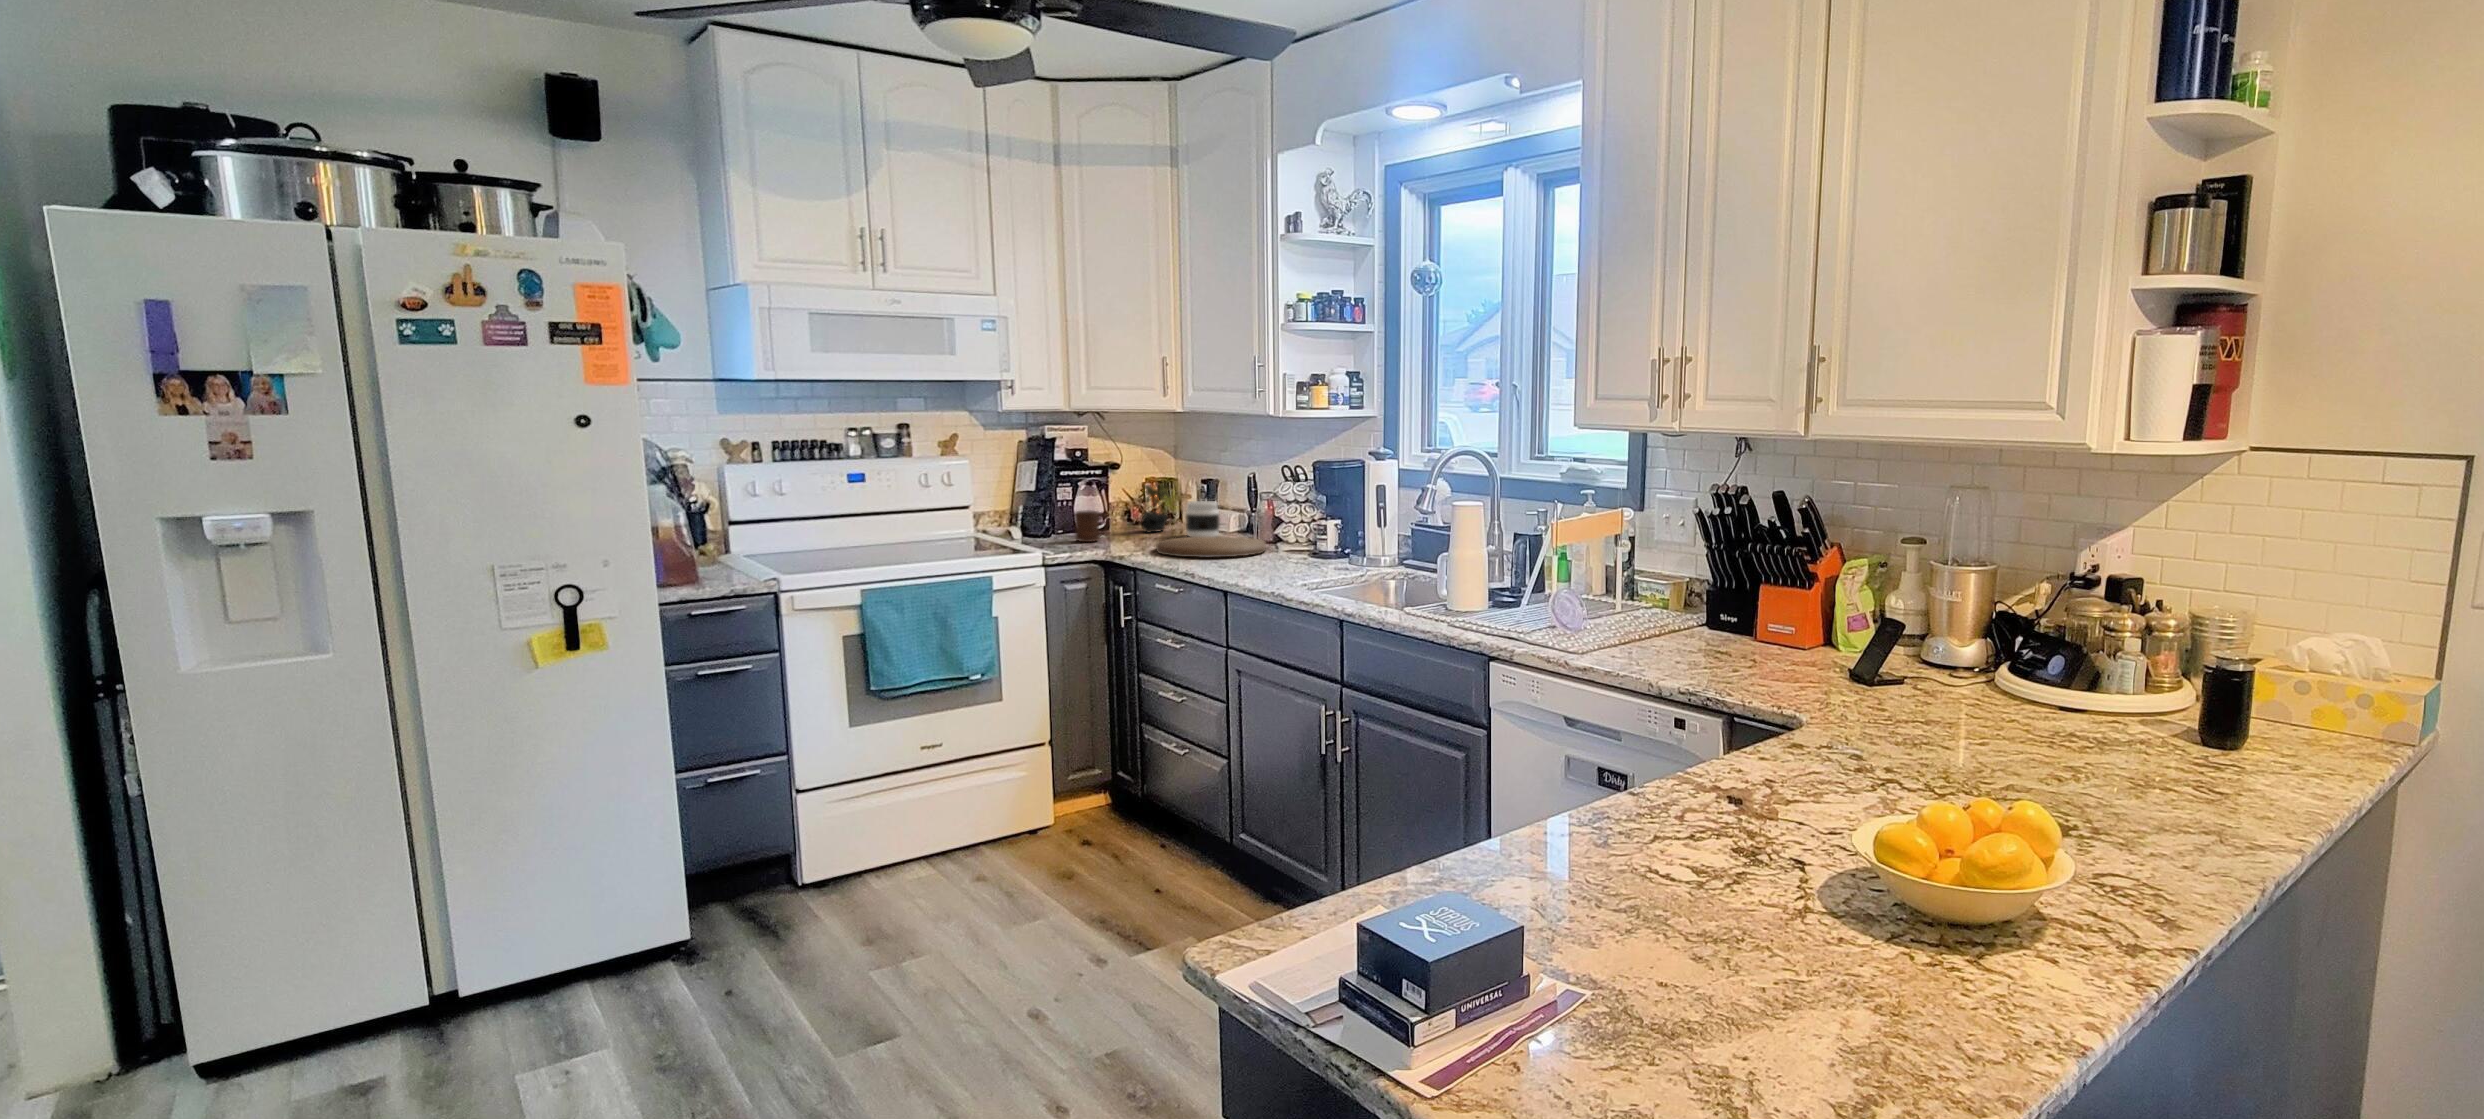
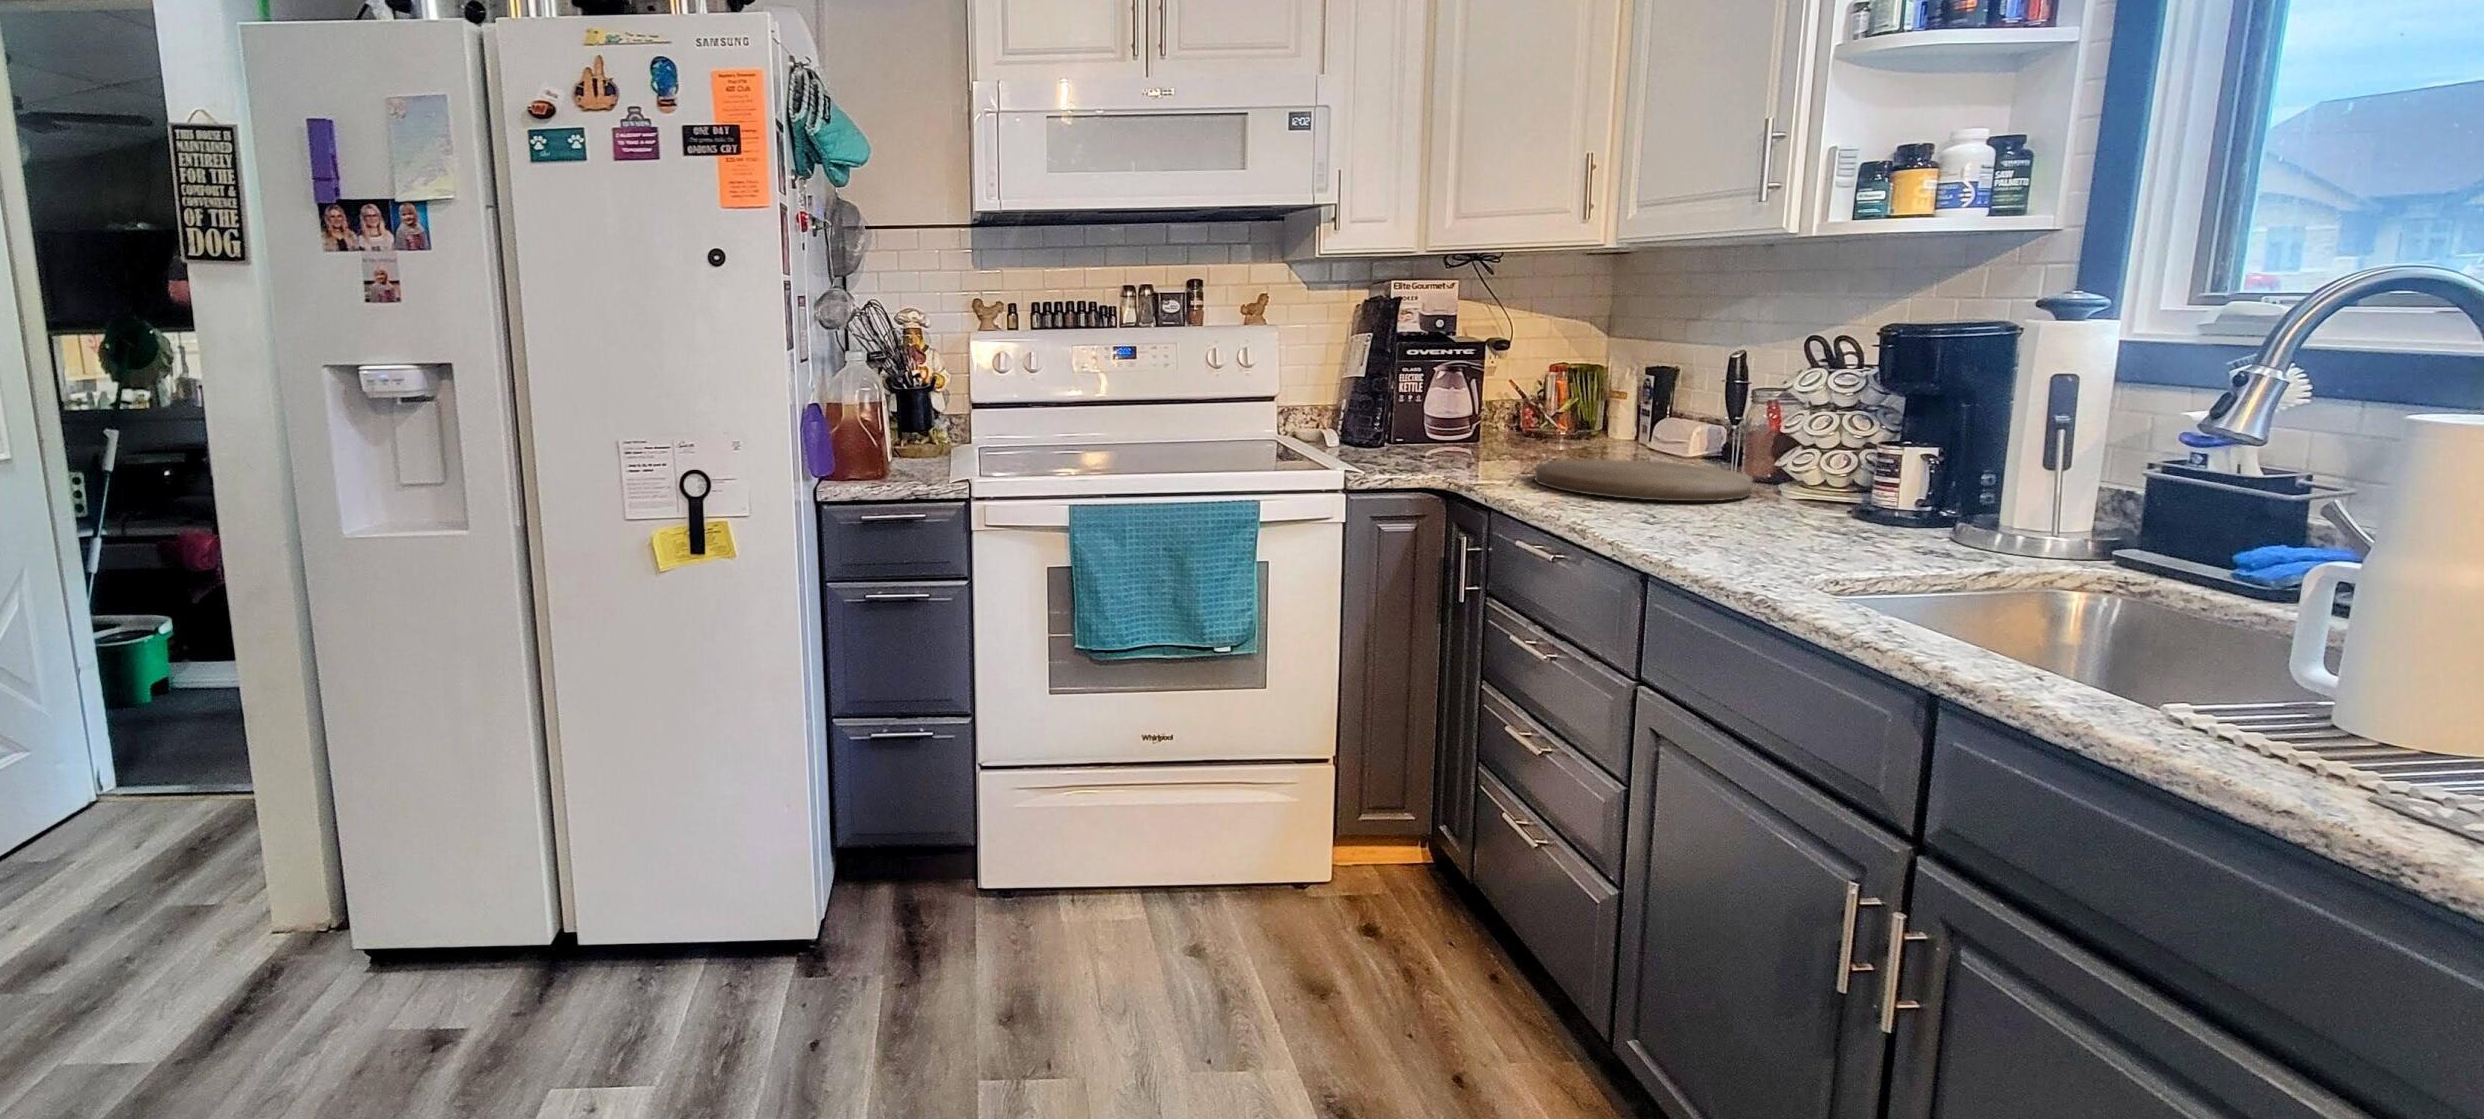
succulent plant: present [1142,484,1170,532] -> none [1527,368,1586,448]
jar: present [1186,501,1220,537] -> none [1600,401,1665,461]
cup: present [1075,511,1109,542] -> none [1413,408,1468,456]

